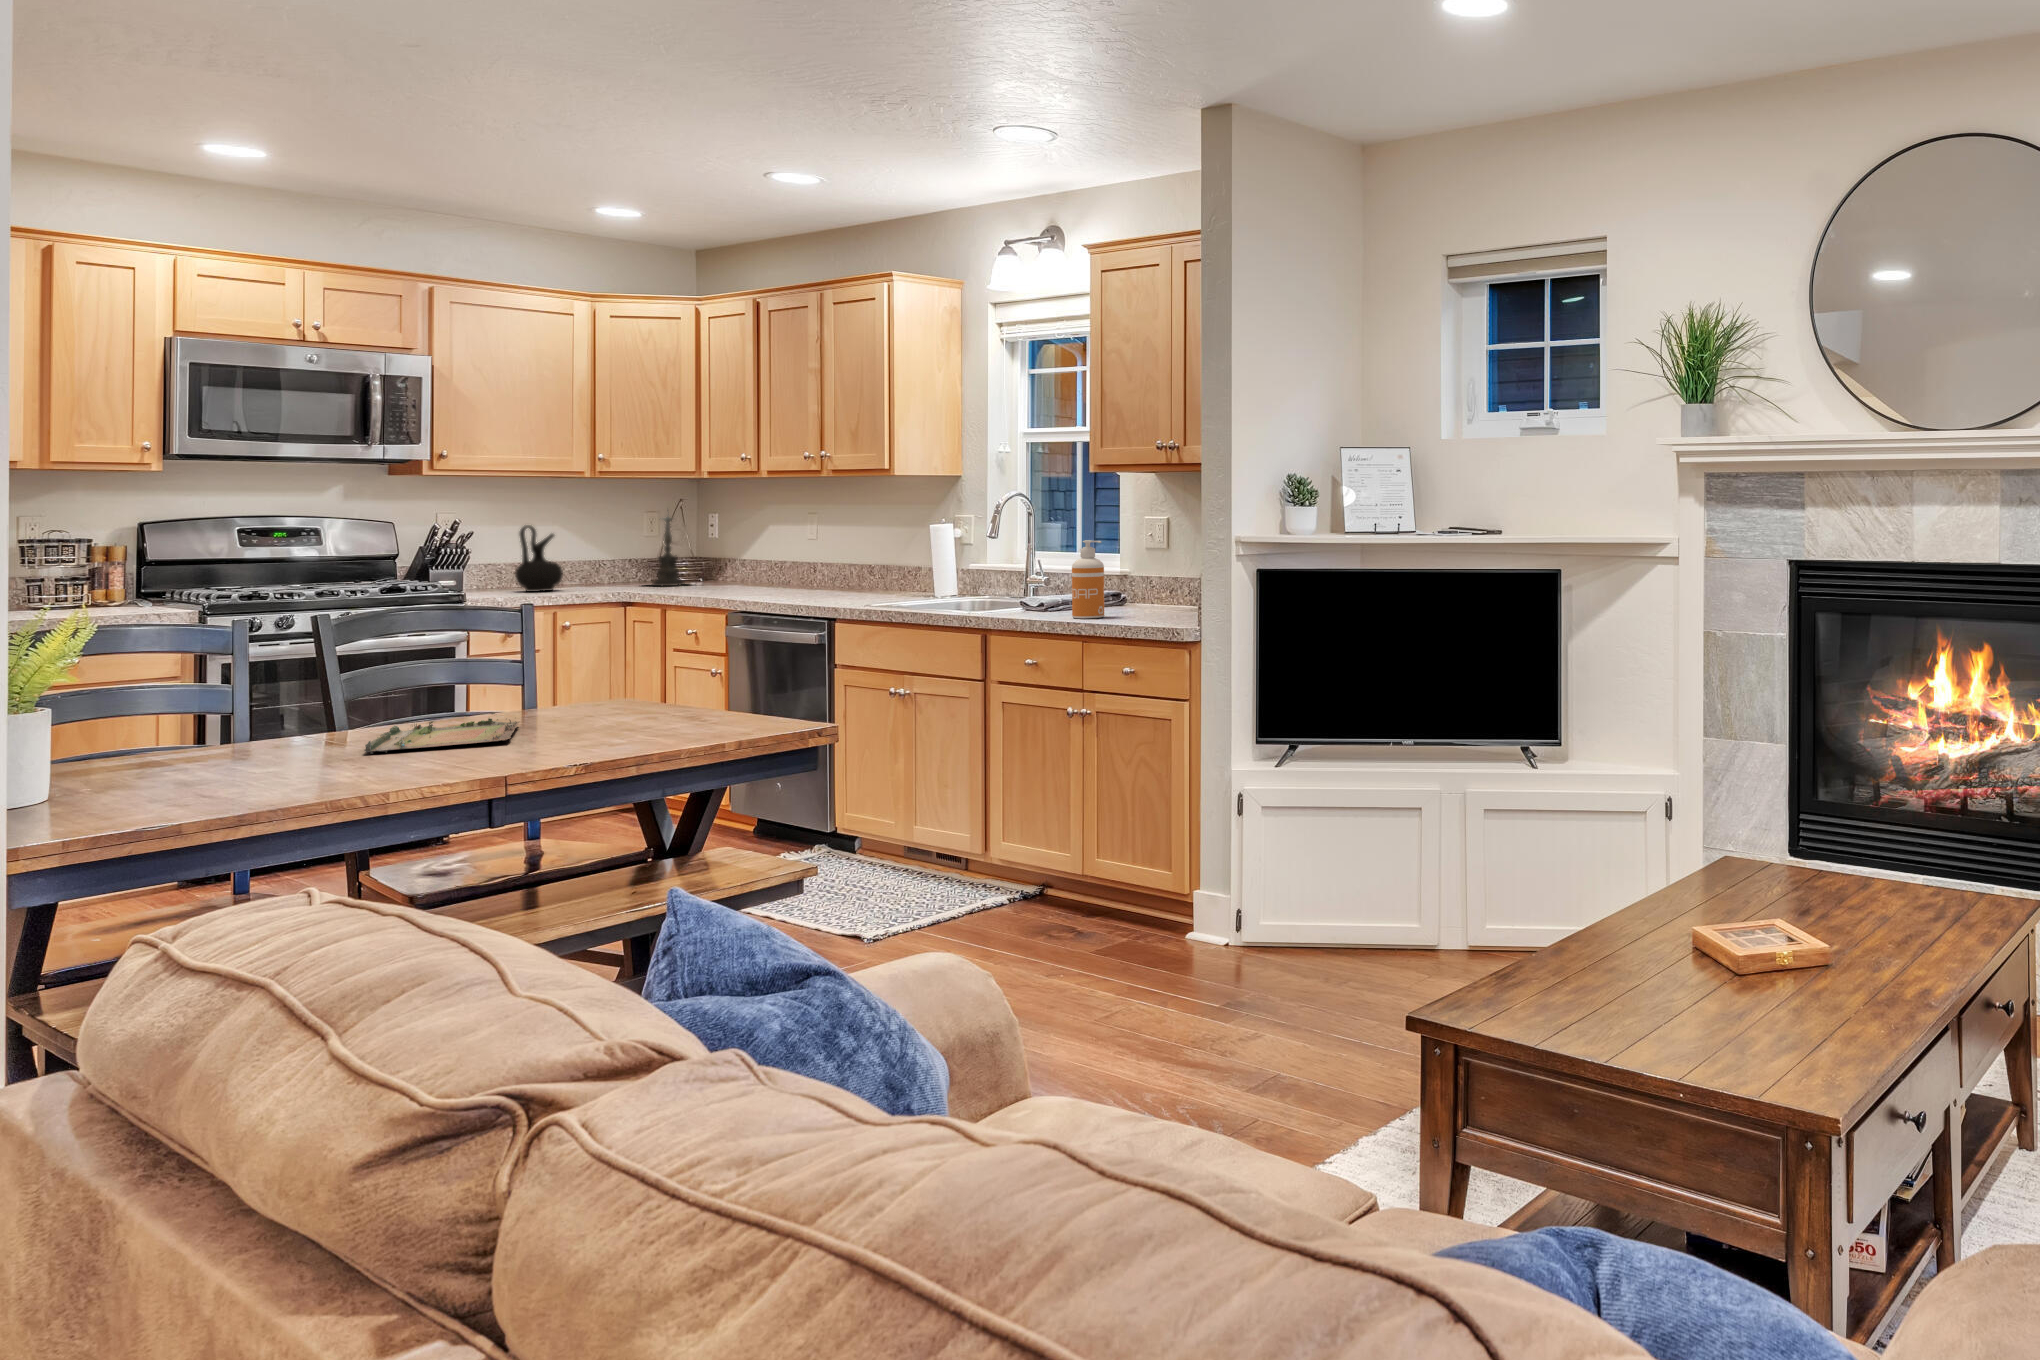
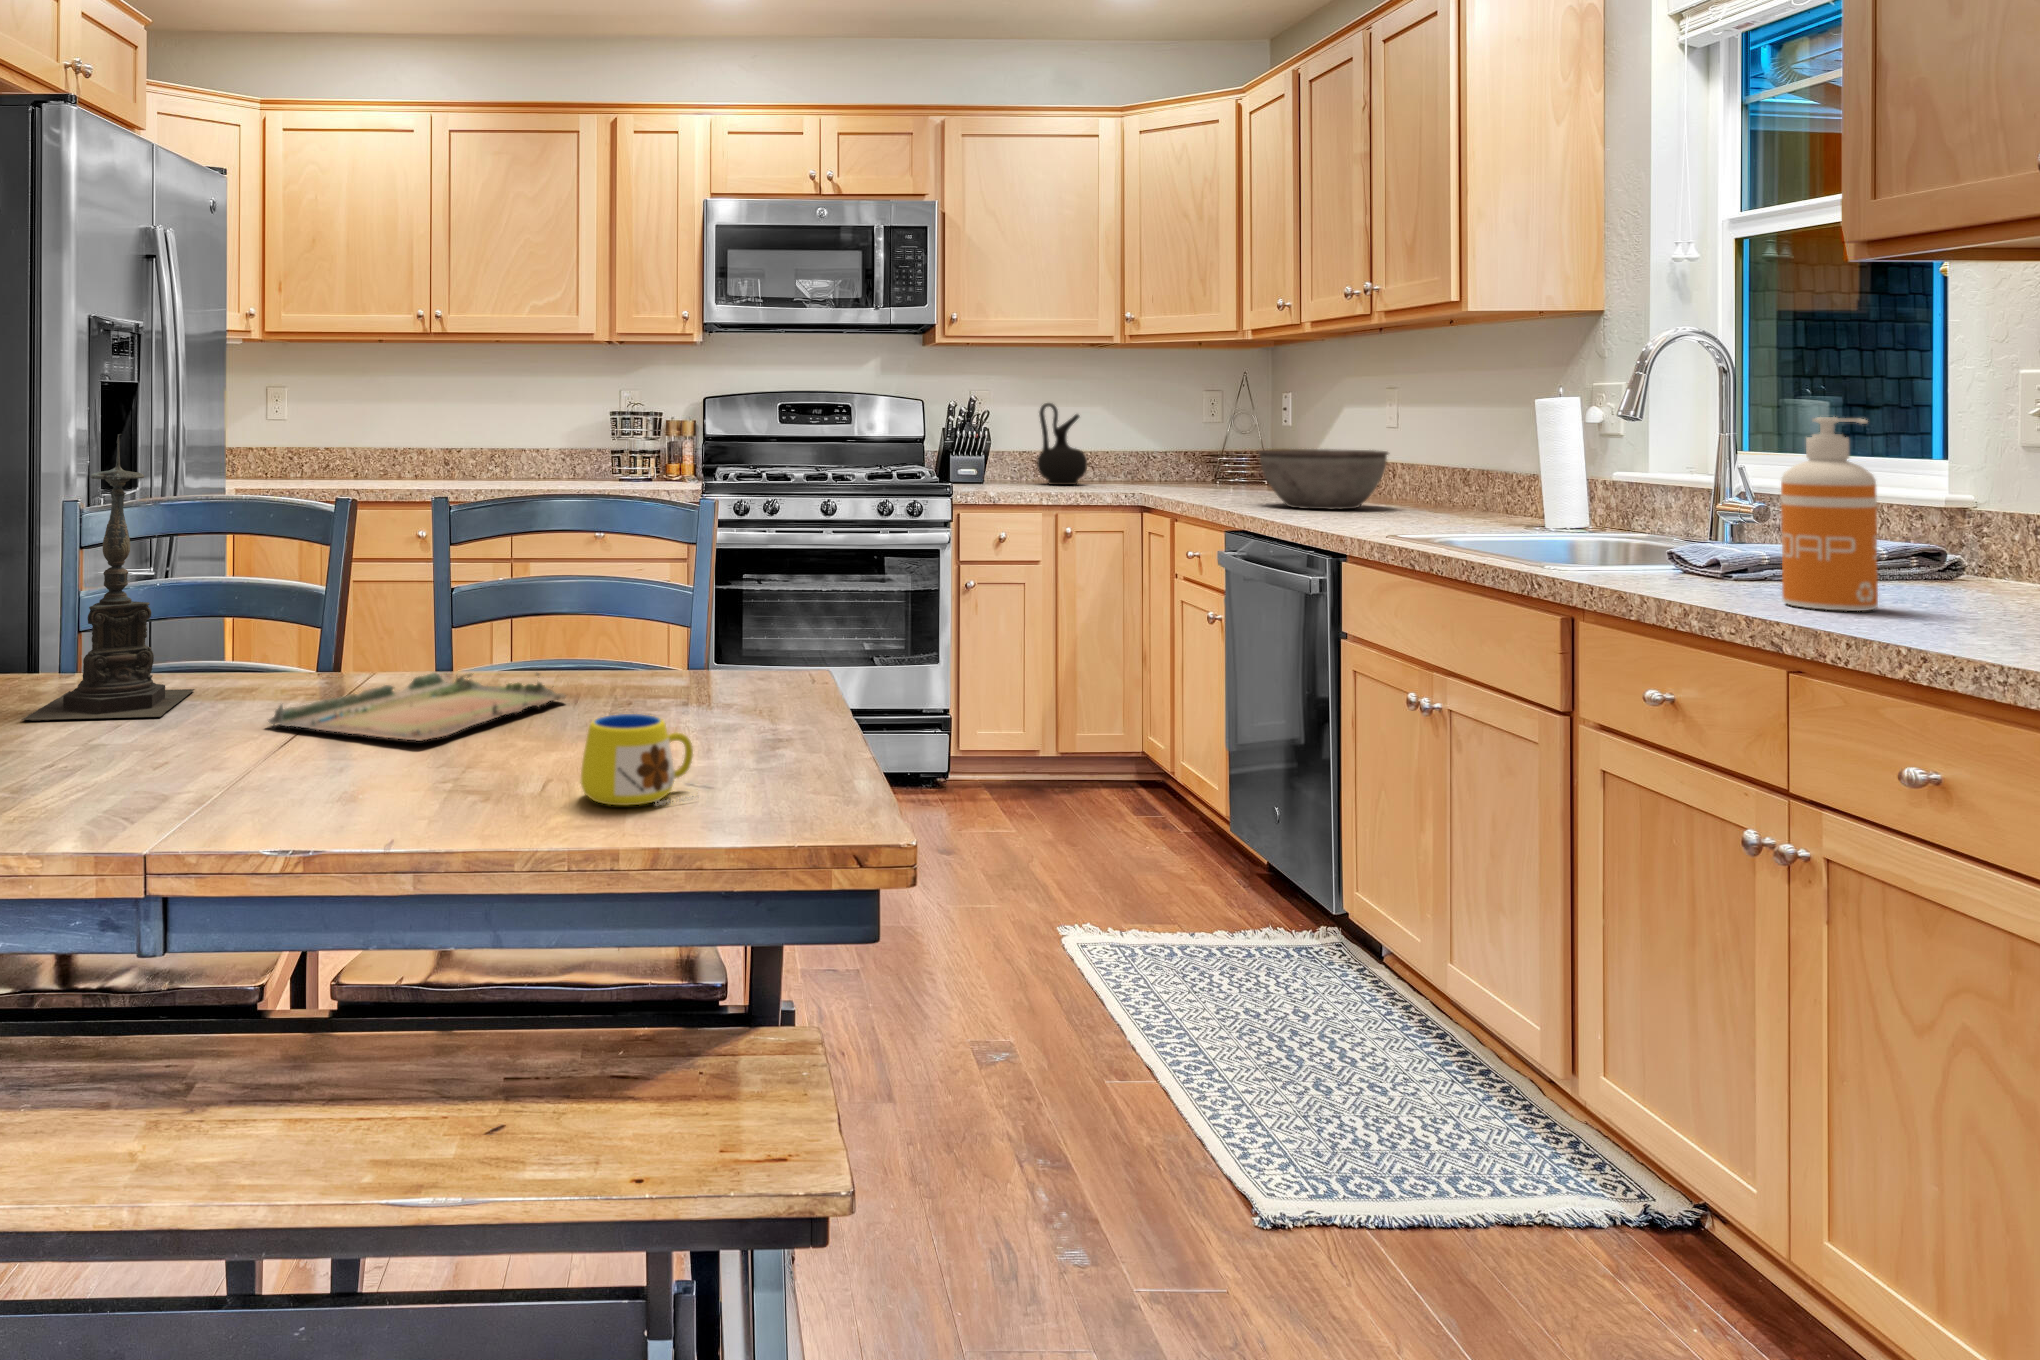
candle holder: present [652,510,684,586] -> present [22,434,194,721]
bowl: none [742,556,832,596] -> present [1258,449,1388,509]
mug: none [653,699,712,738] -> present [581,714,698,806]

